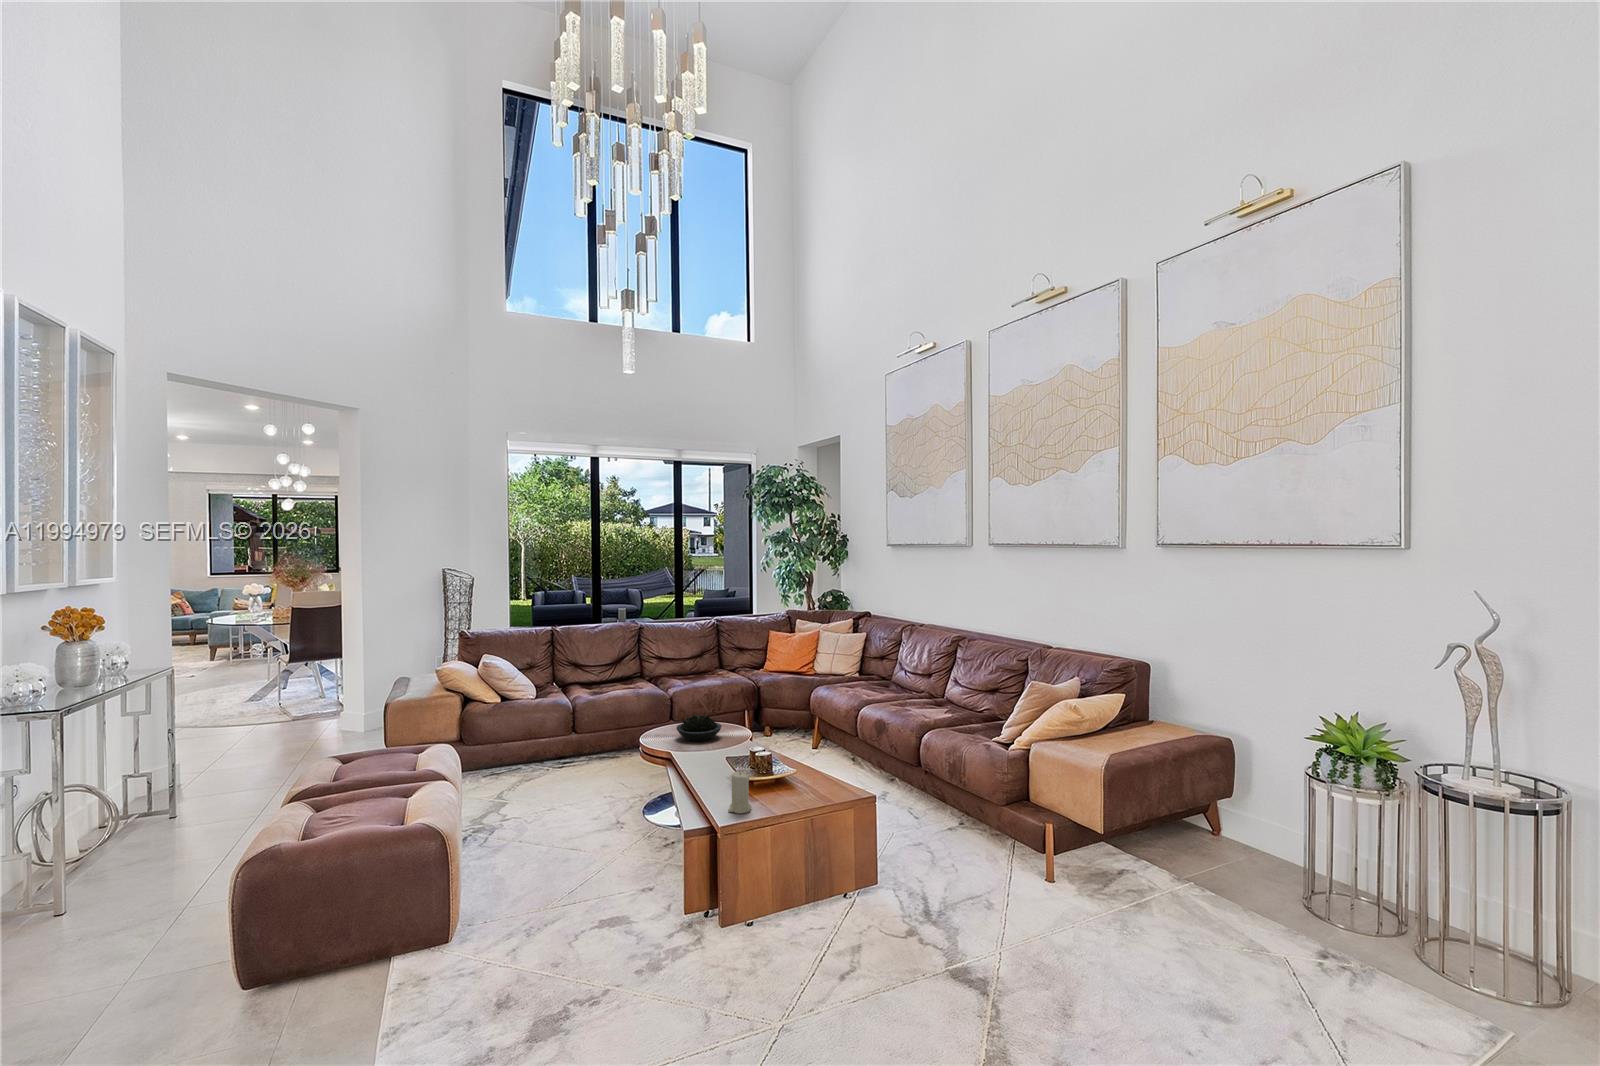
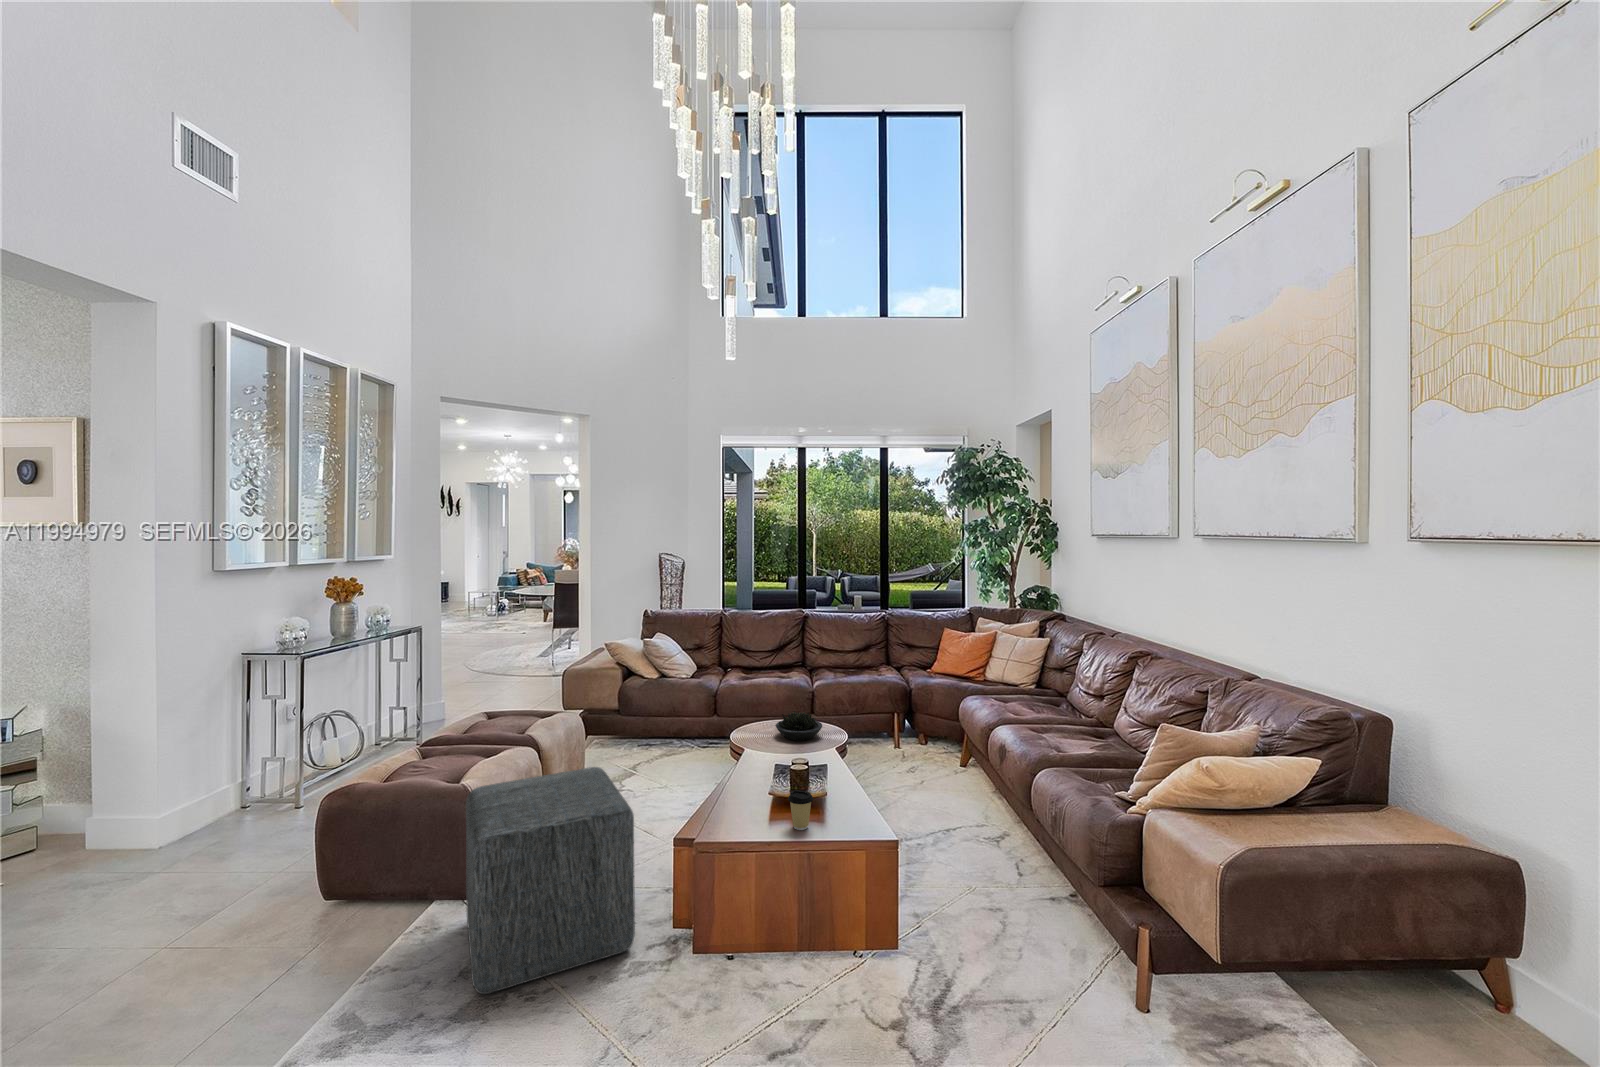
coffee cup: none [775,770,798,804] -> present [788,790,813,830]
candle: present [728,771,752,814] -> none [730,784,757,831]
ottoman: none [456,781,658,1012] -> present [466,767,635,994]

